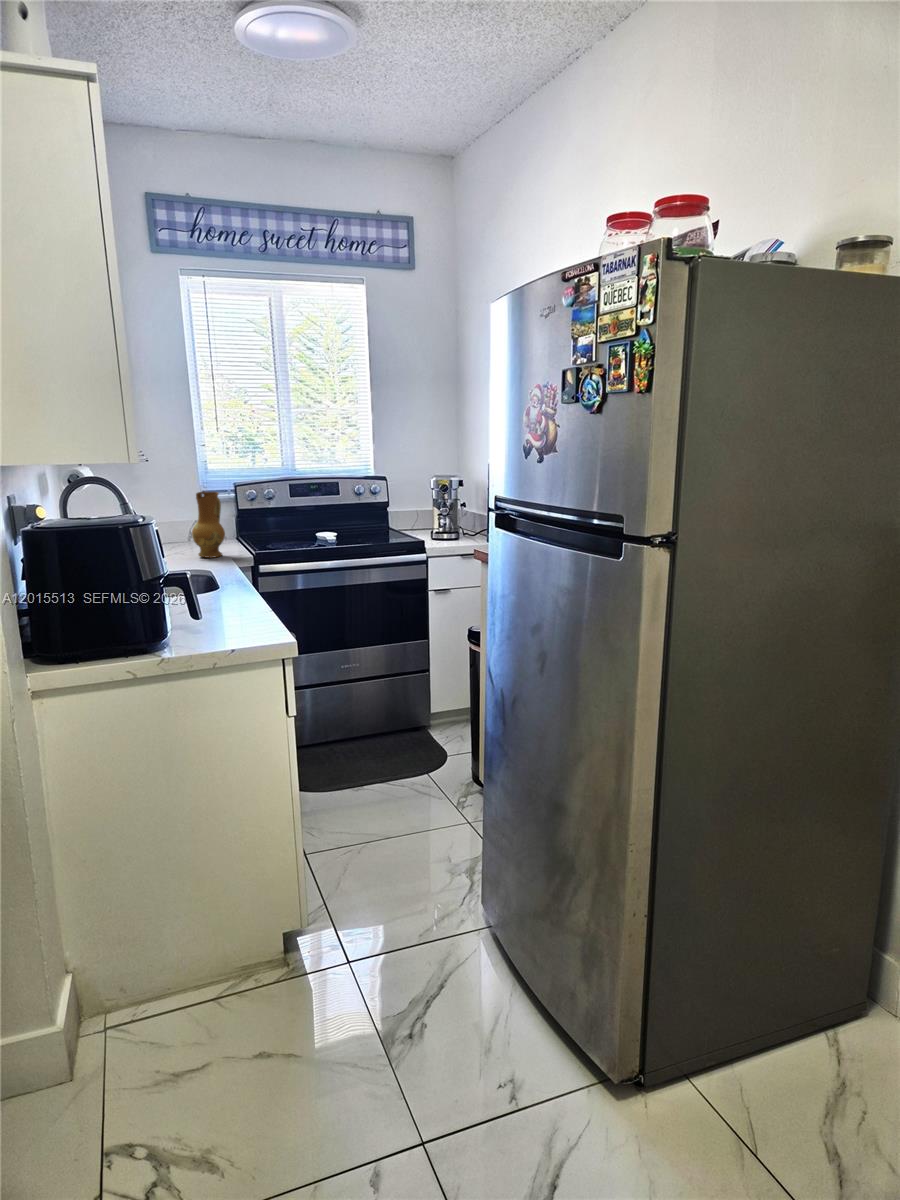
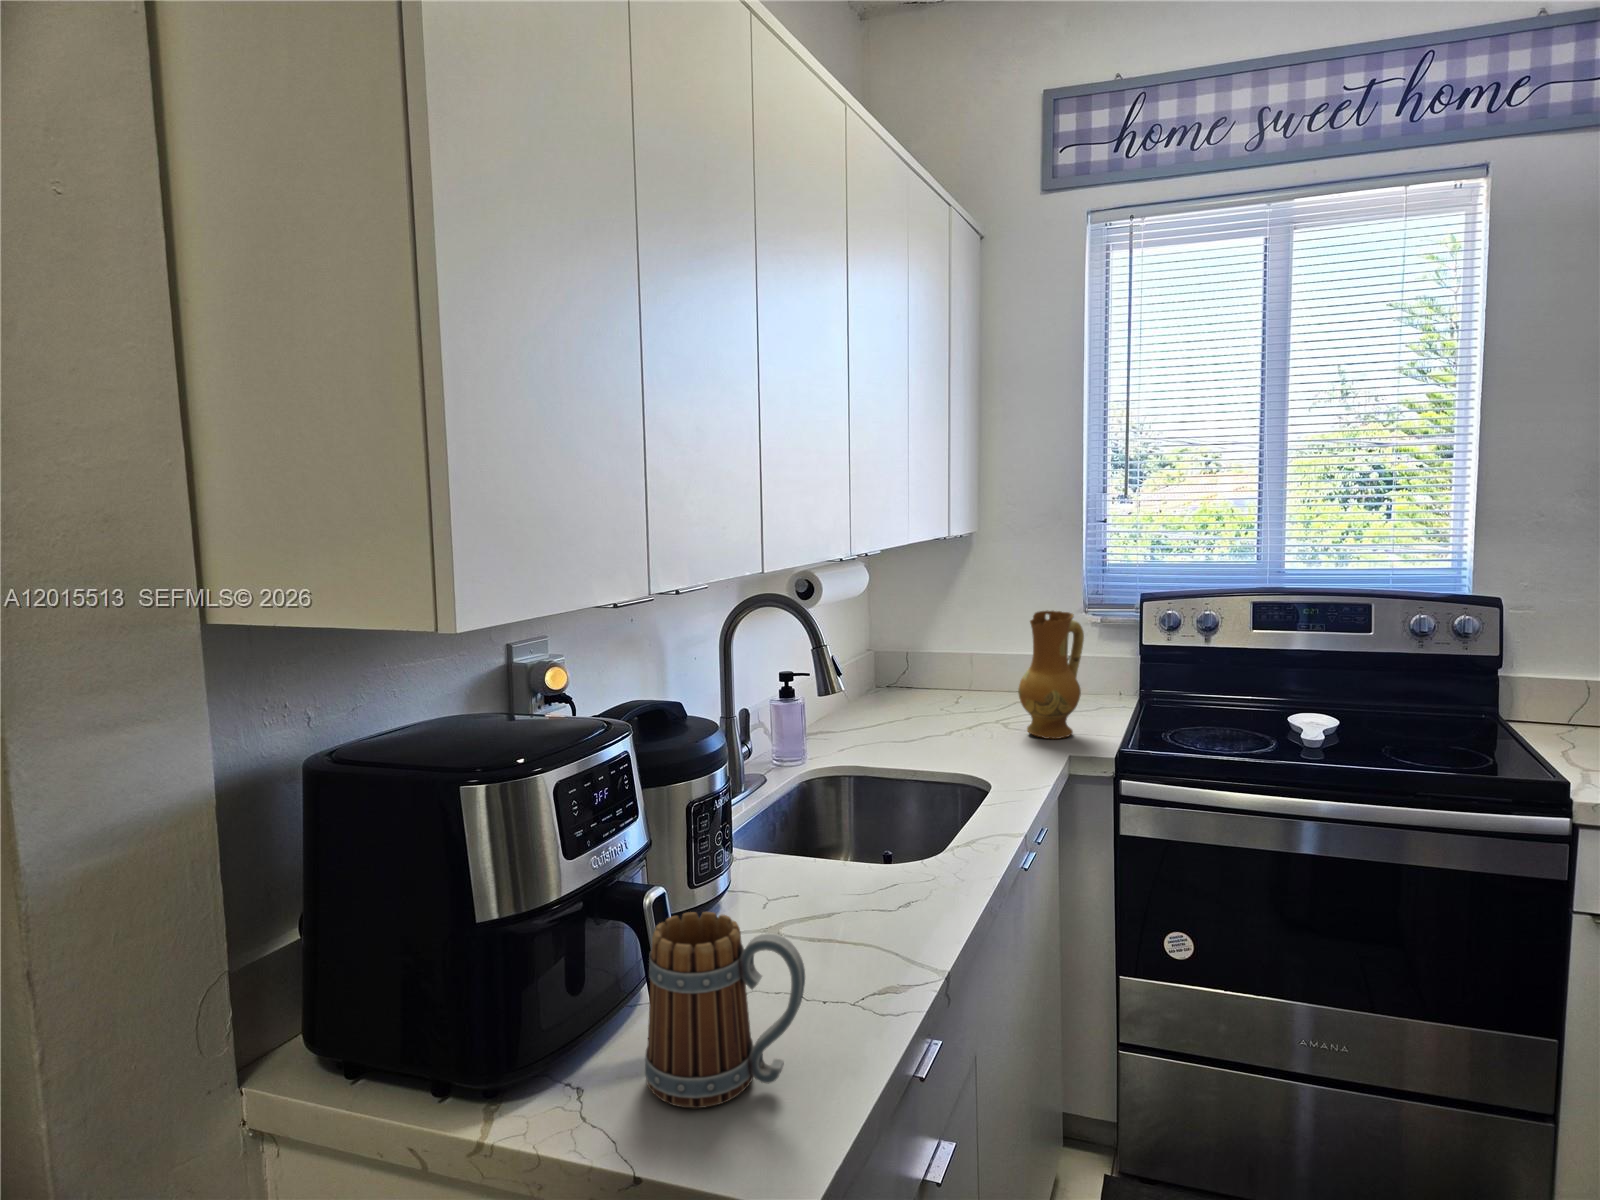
mug: none [204,581,263,646] -> present [645,912,805,1108]

